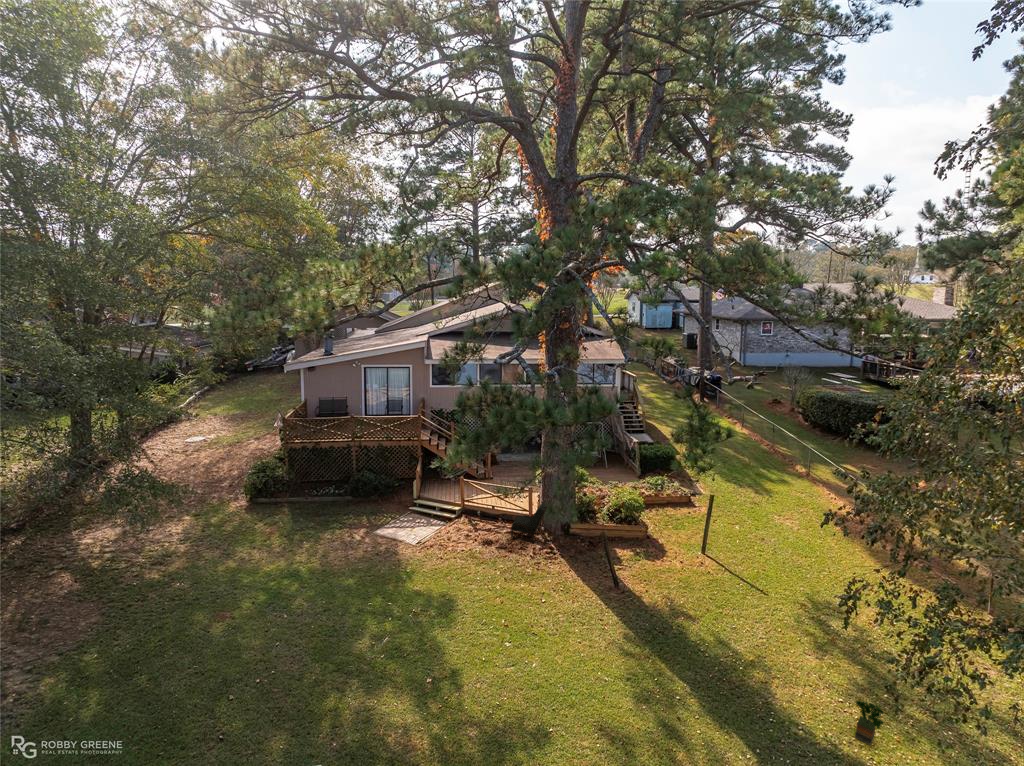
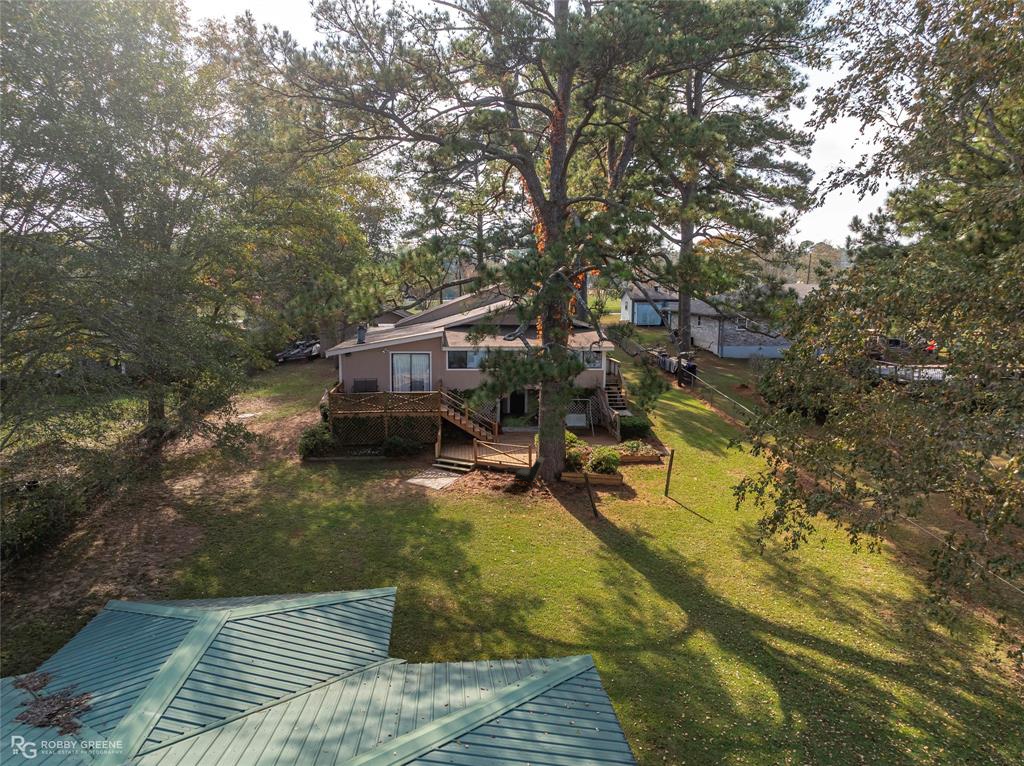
potted tree: present [855,701,884,745] -> none [761,579,782,610]

